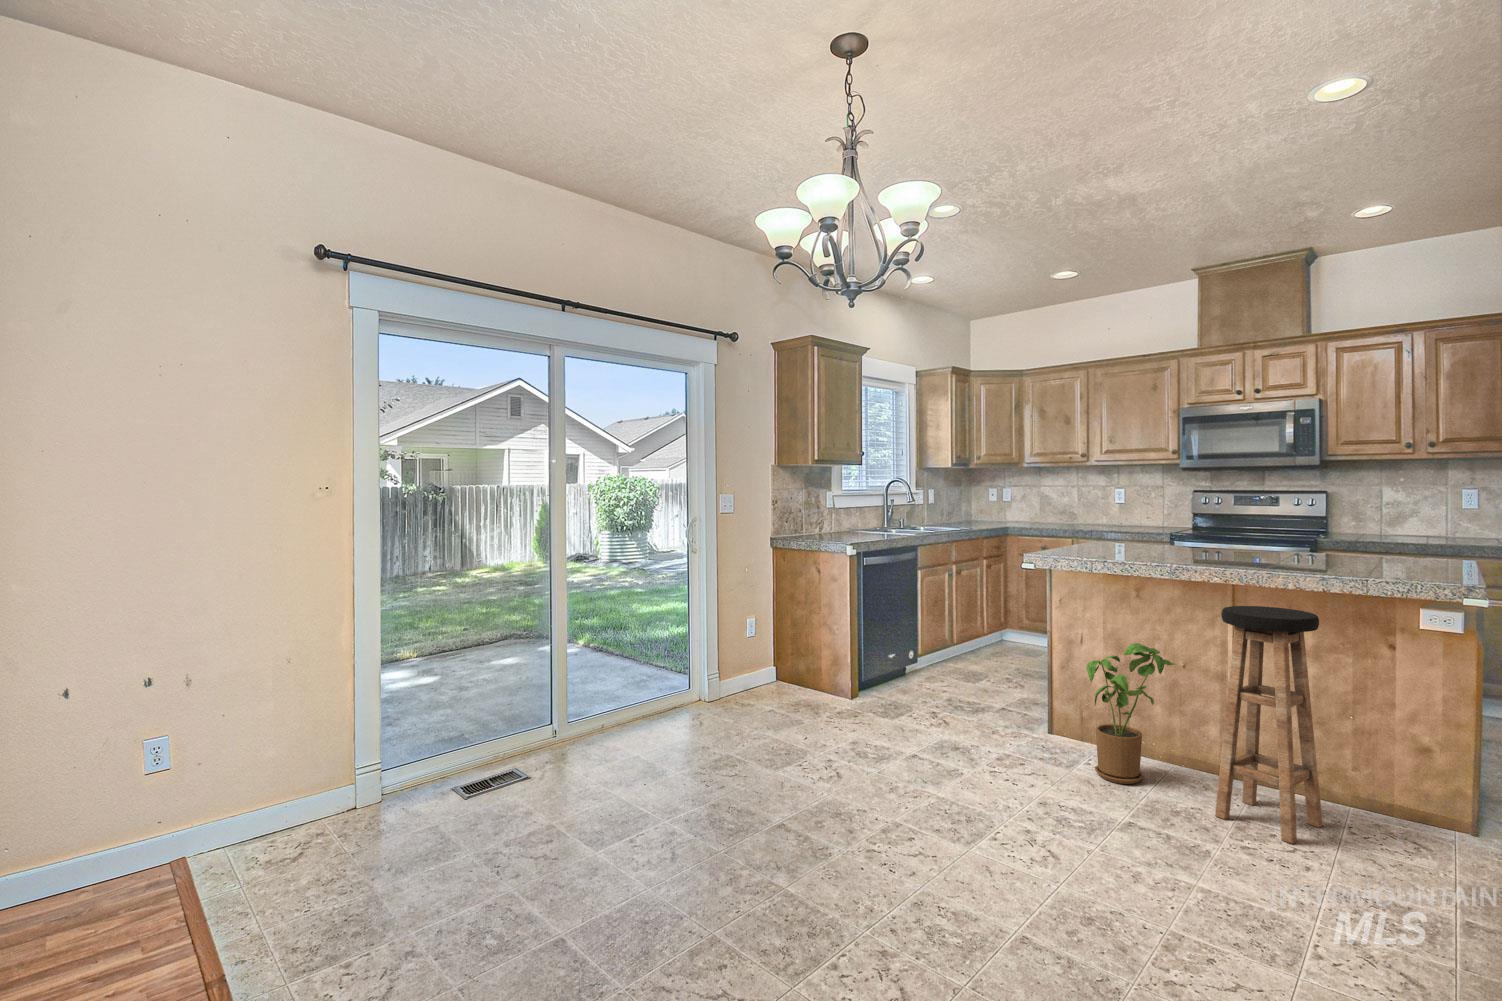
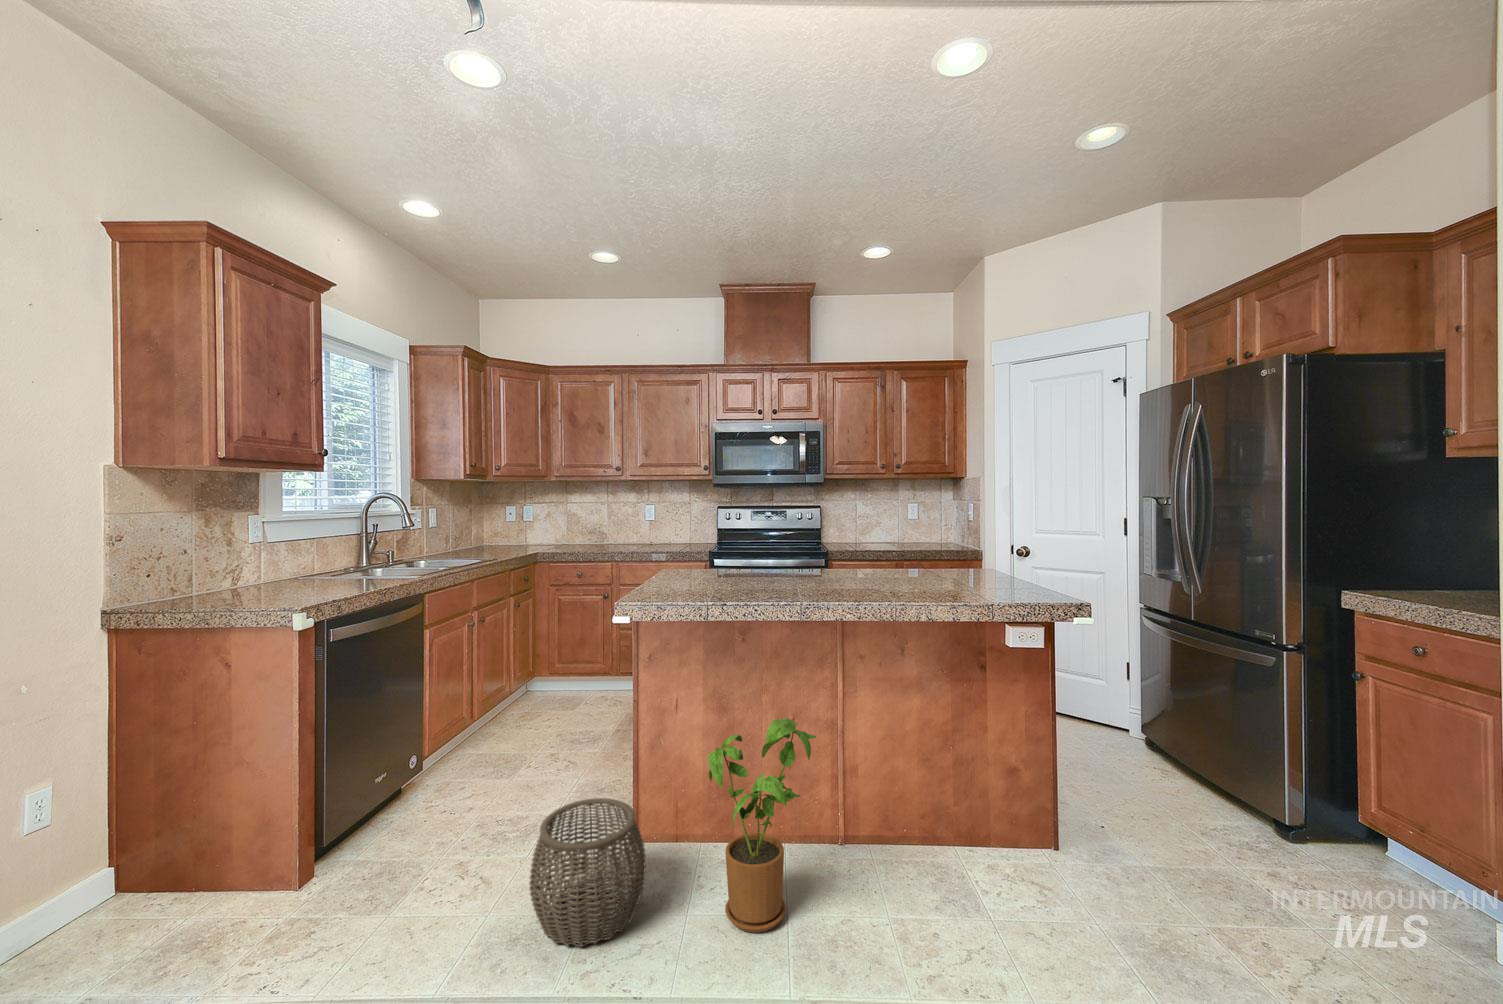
bar stool: present [1215,606,1323,844] -> none [883,647,989,966]
woven basket: none [968,680,1044,758] -> present [529,798,646,947]

